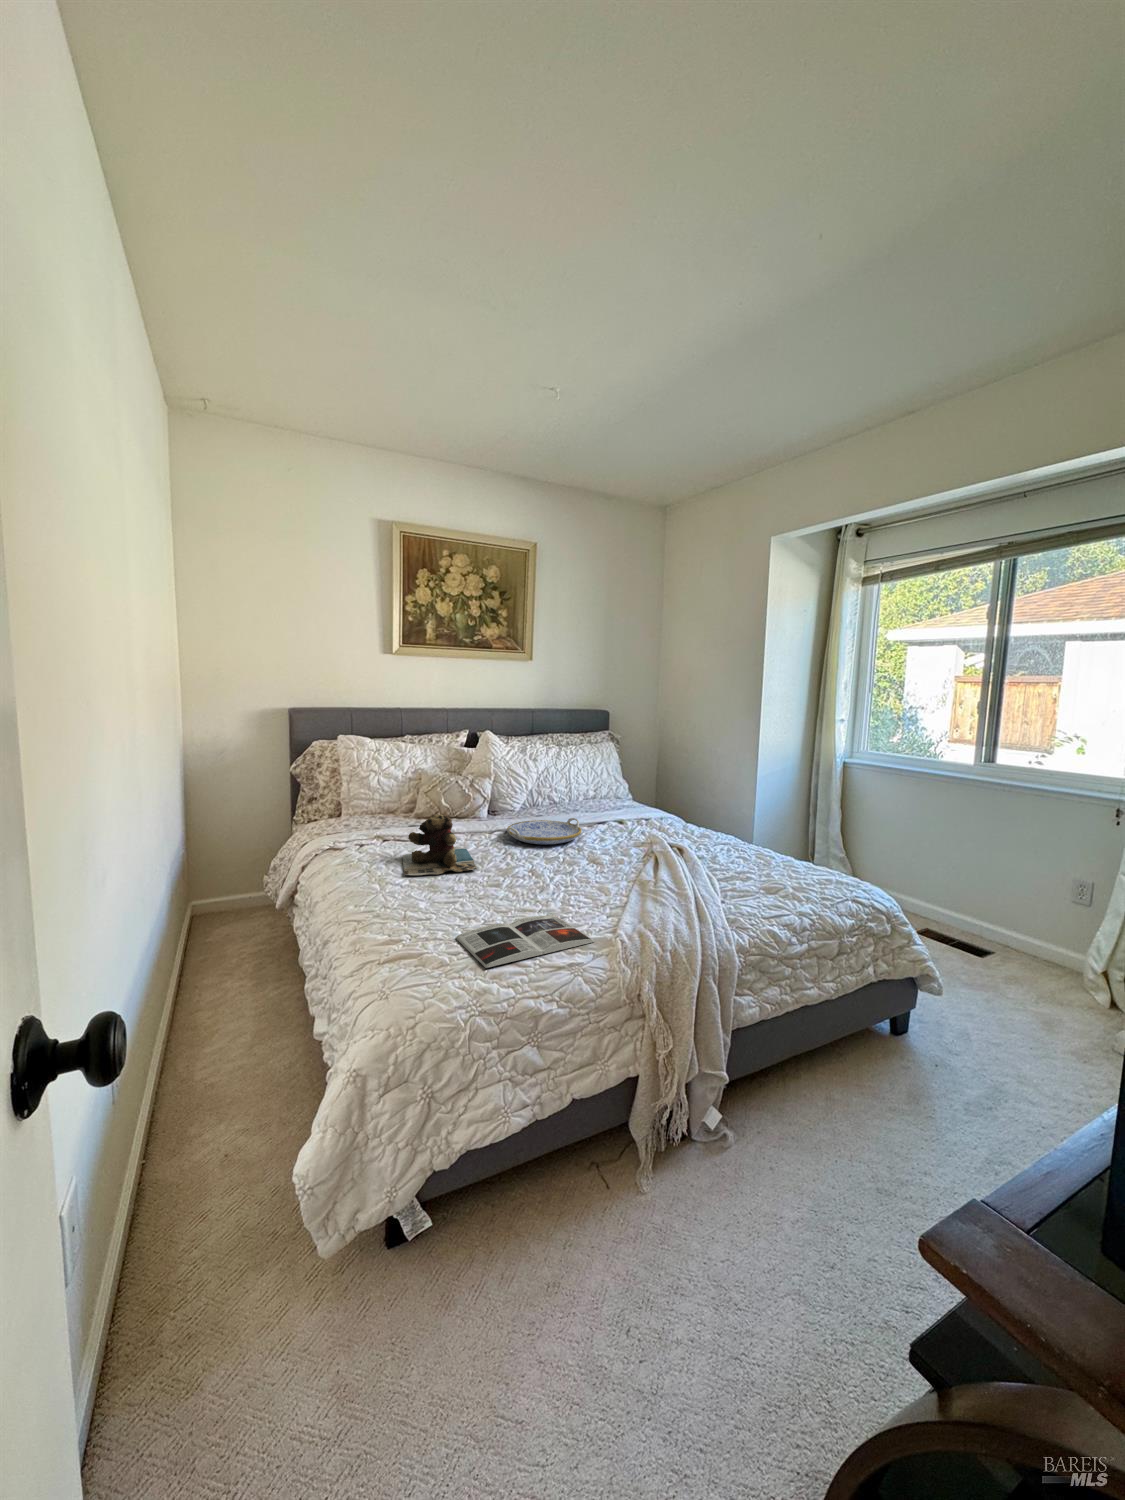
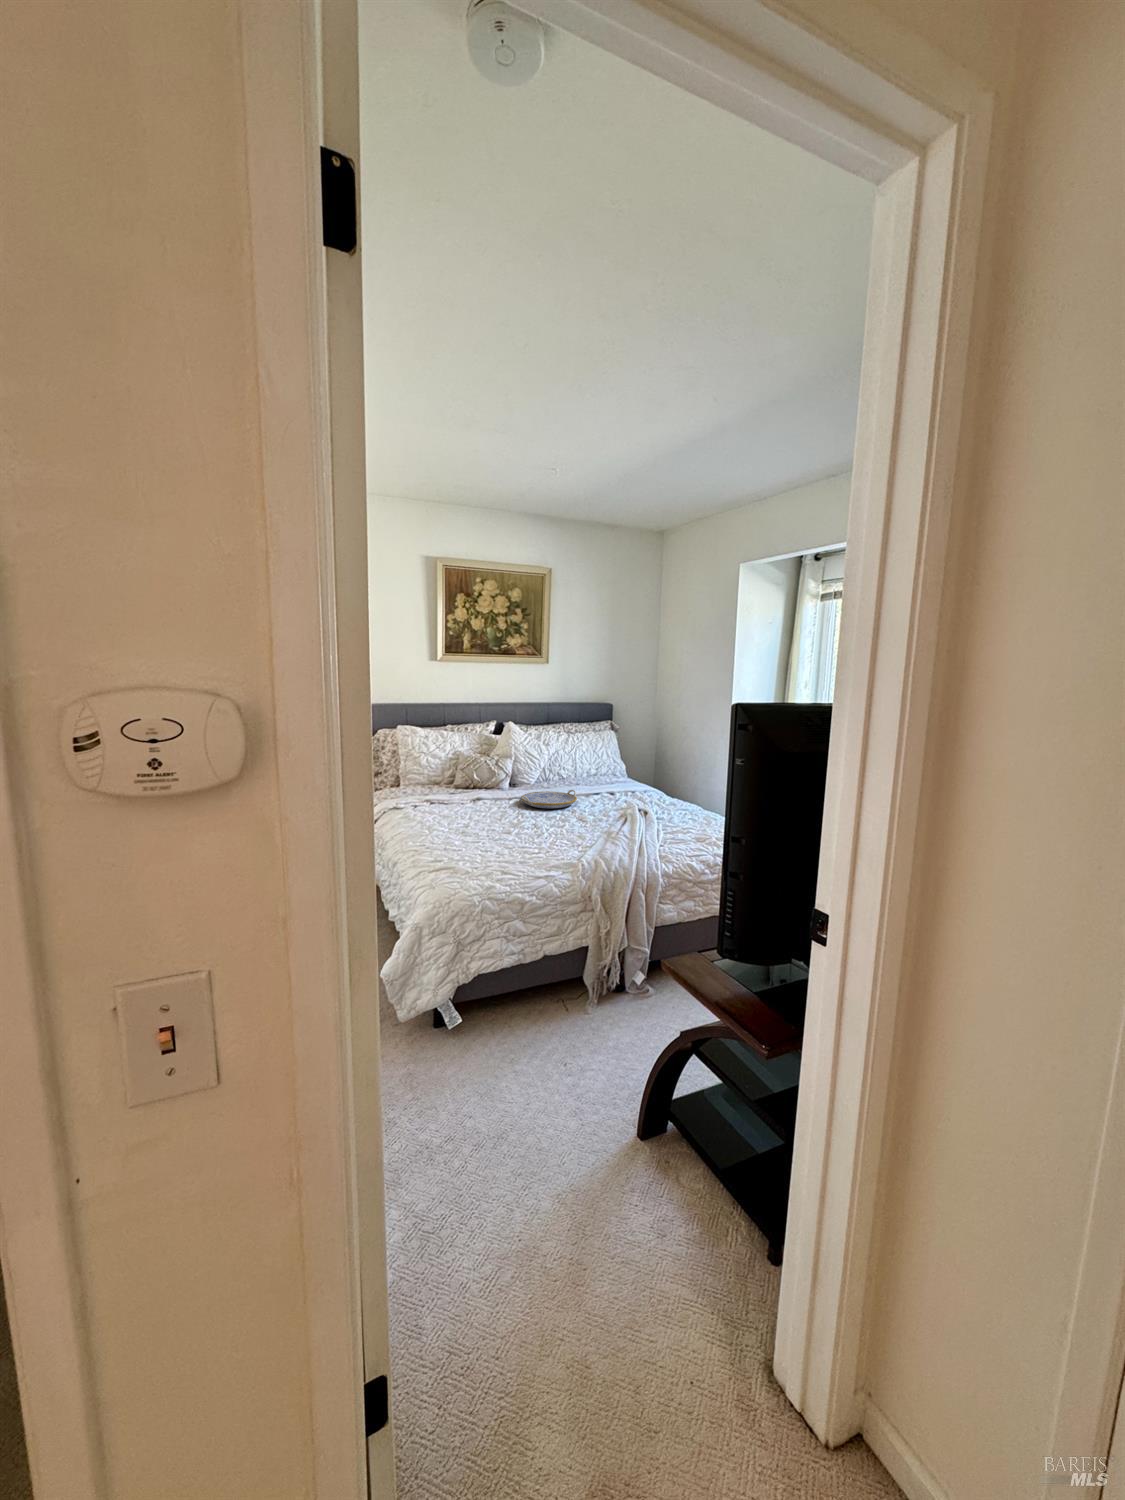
teddy bear: present [403,814,477,875] -> none [445,784,496,826]
magazine: present [456,915,595,968] -> none [477,850,565,875]

